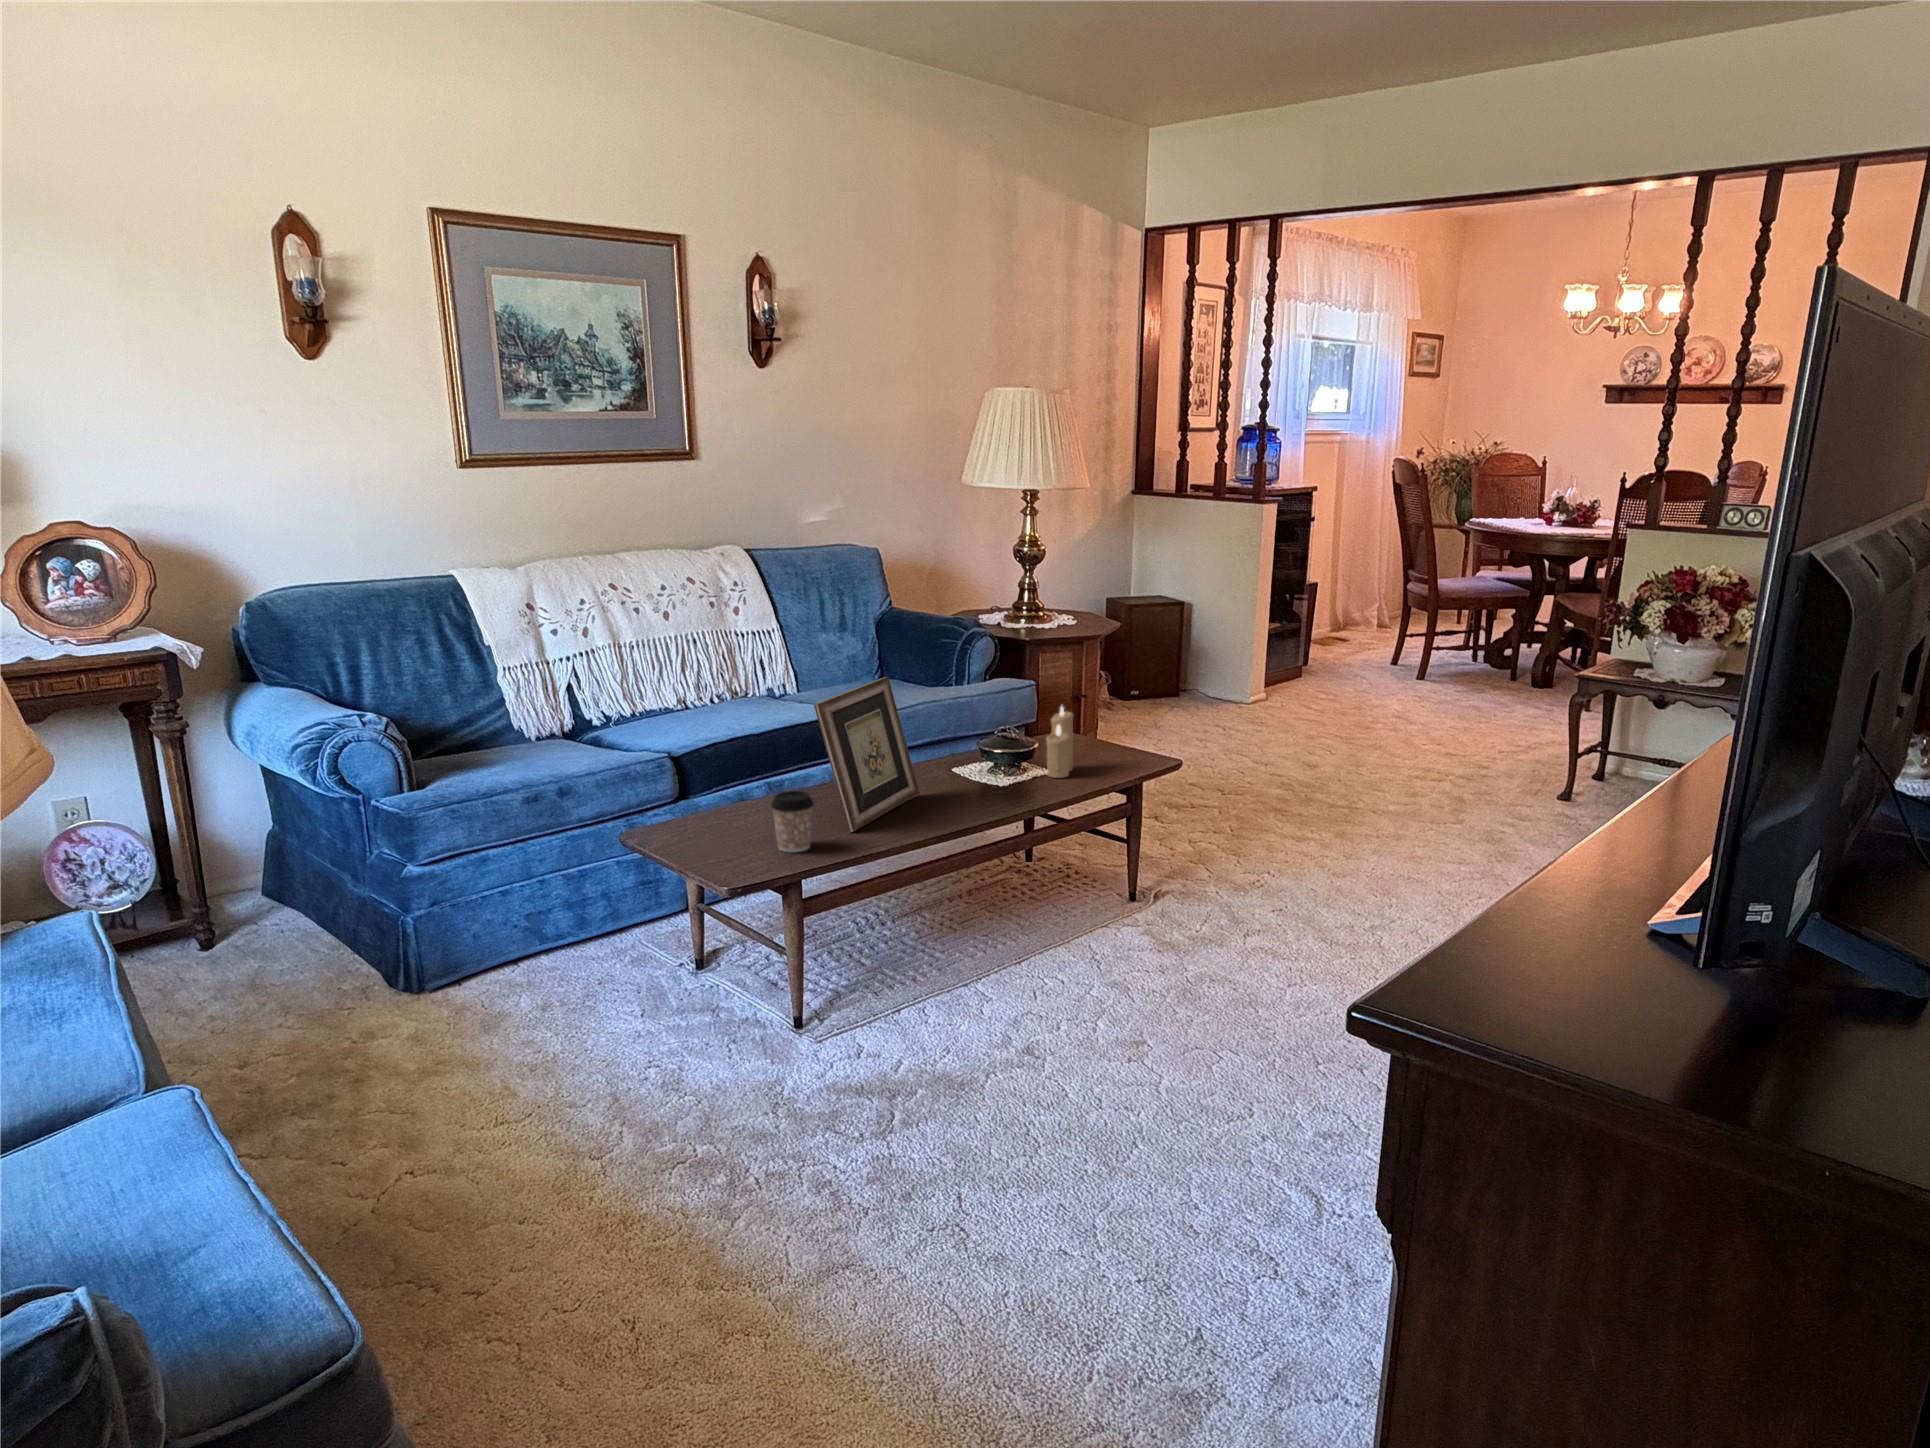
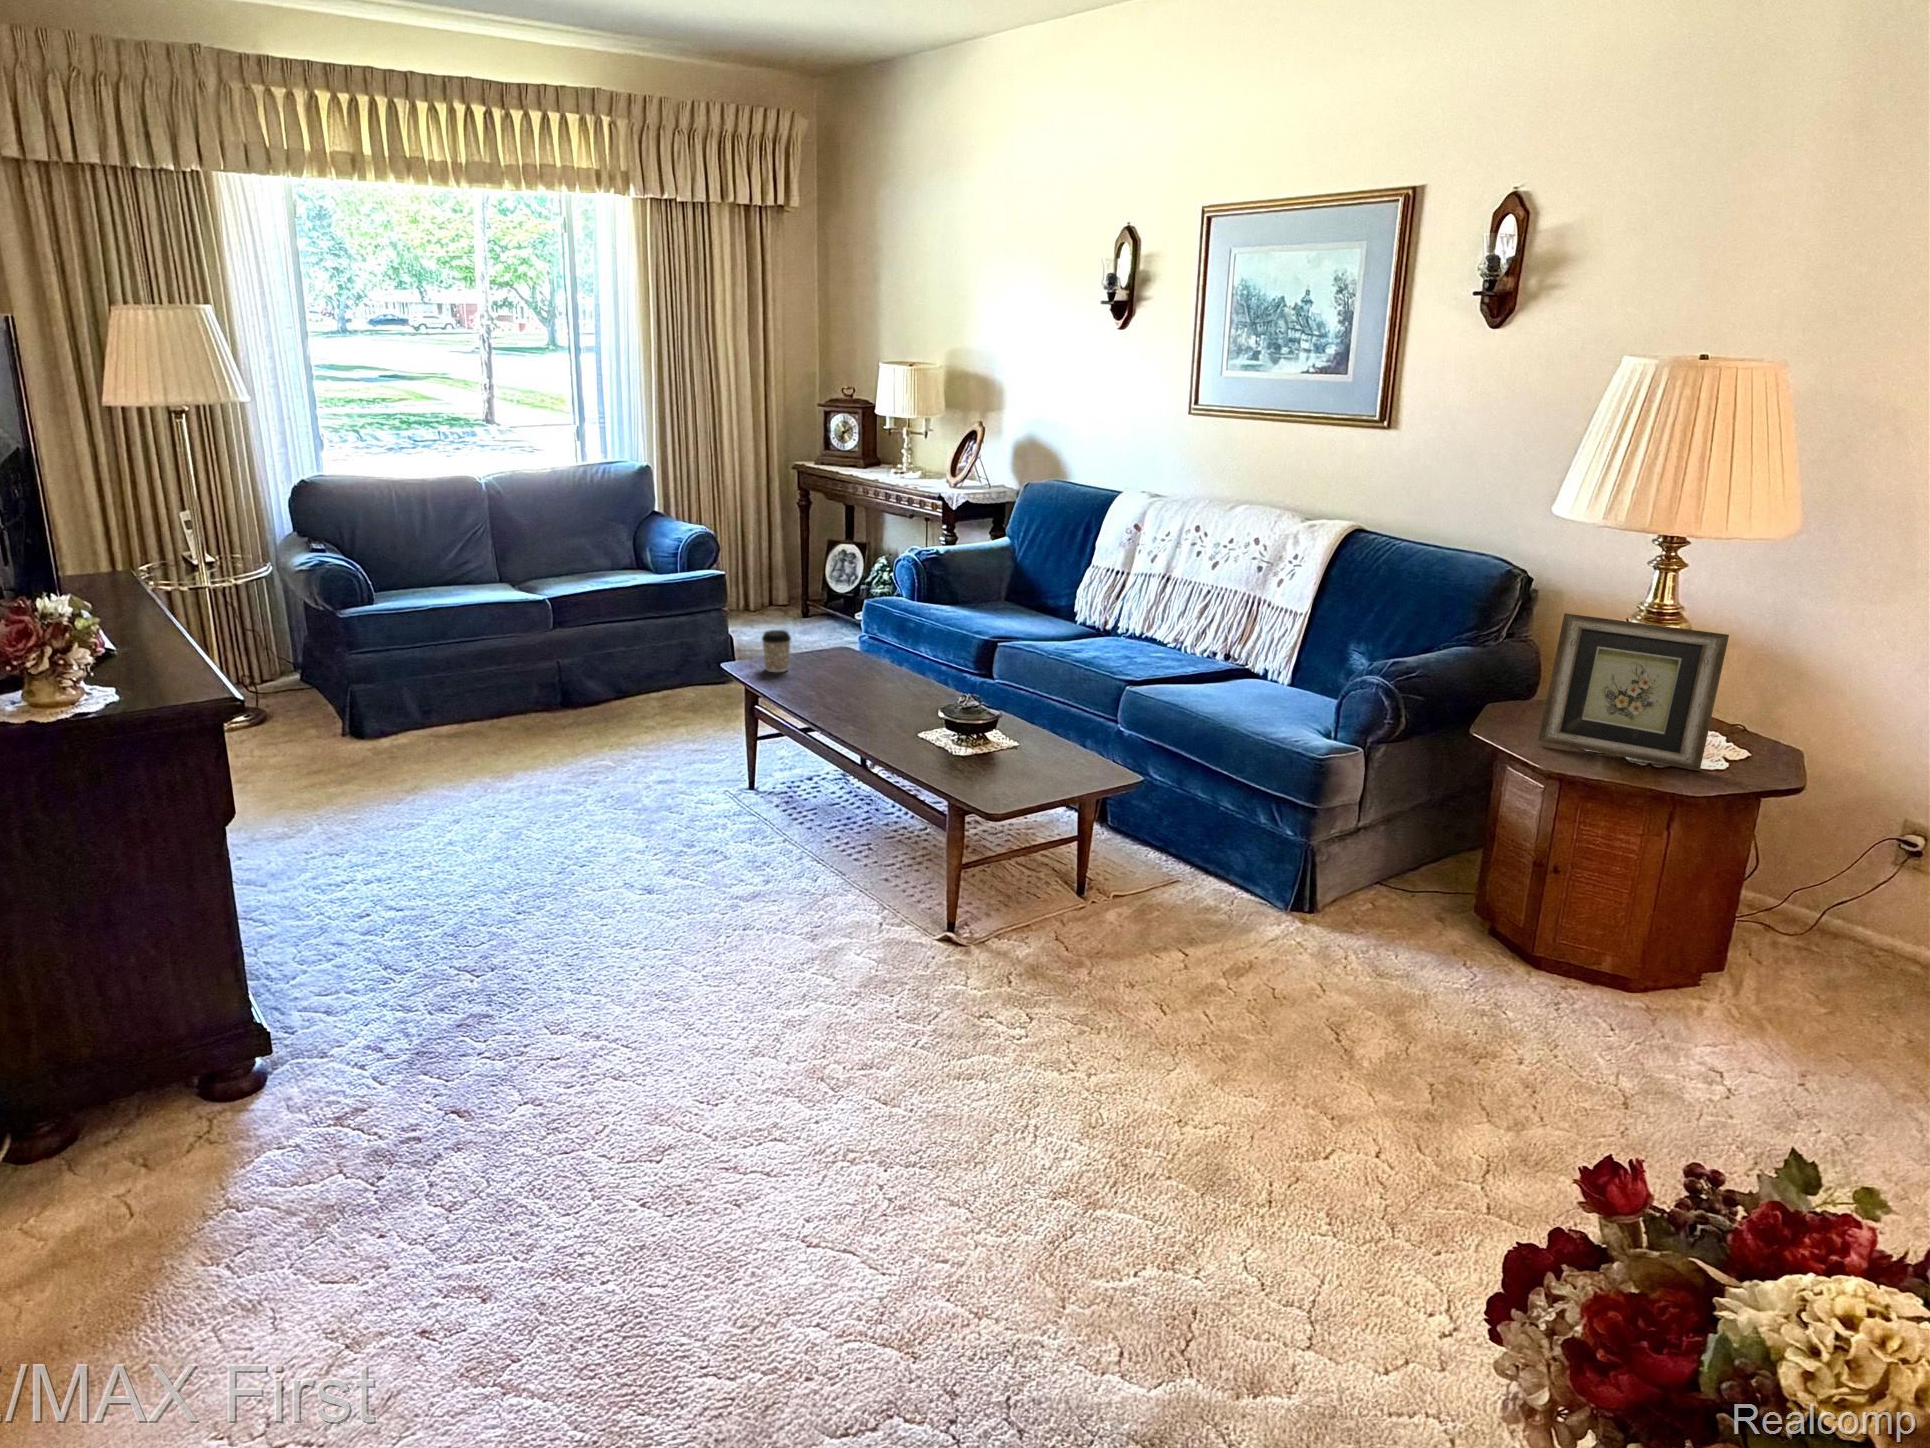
picture frame: present [814,677,919,832] -> present [1538,613,1729,771]
candle: present [1046,707,1073,778] -> none [905,686,951,755]

